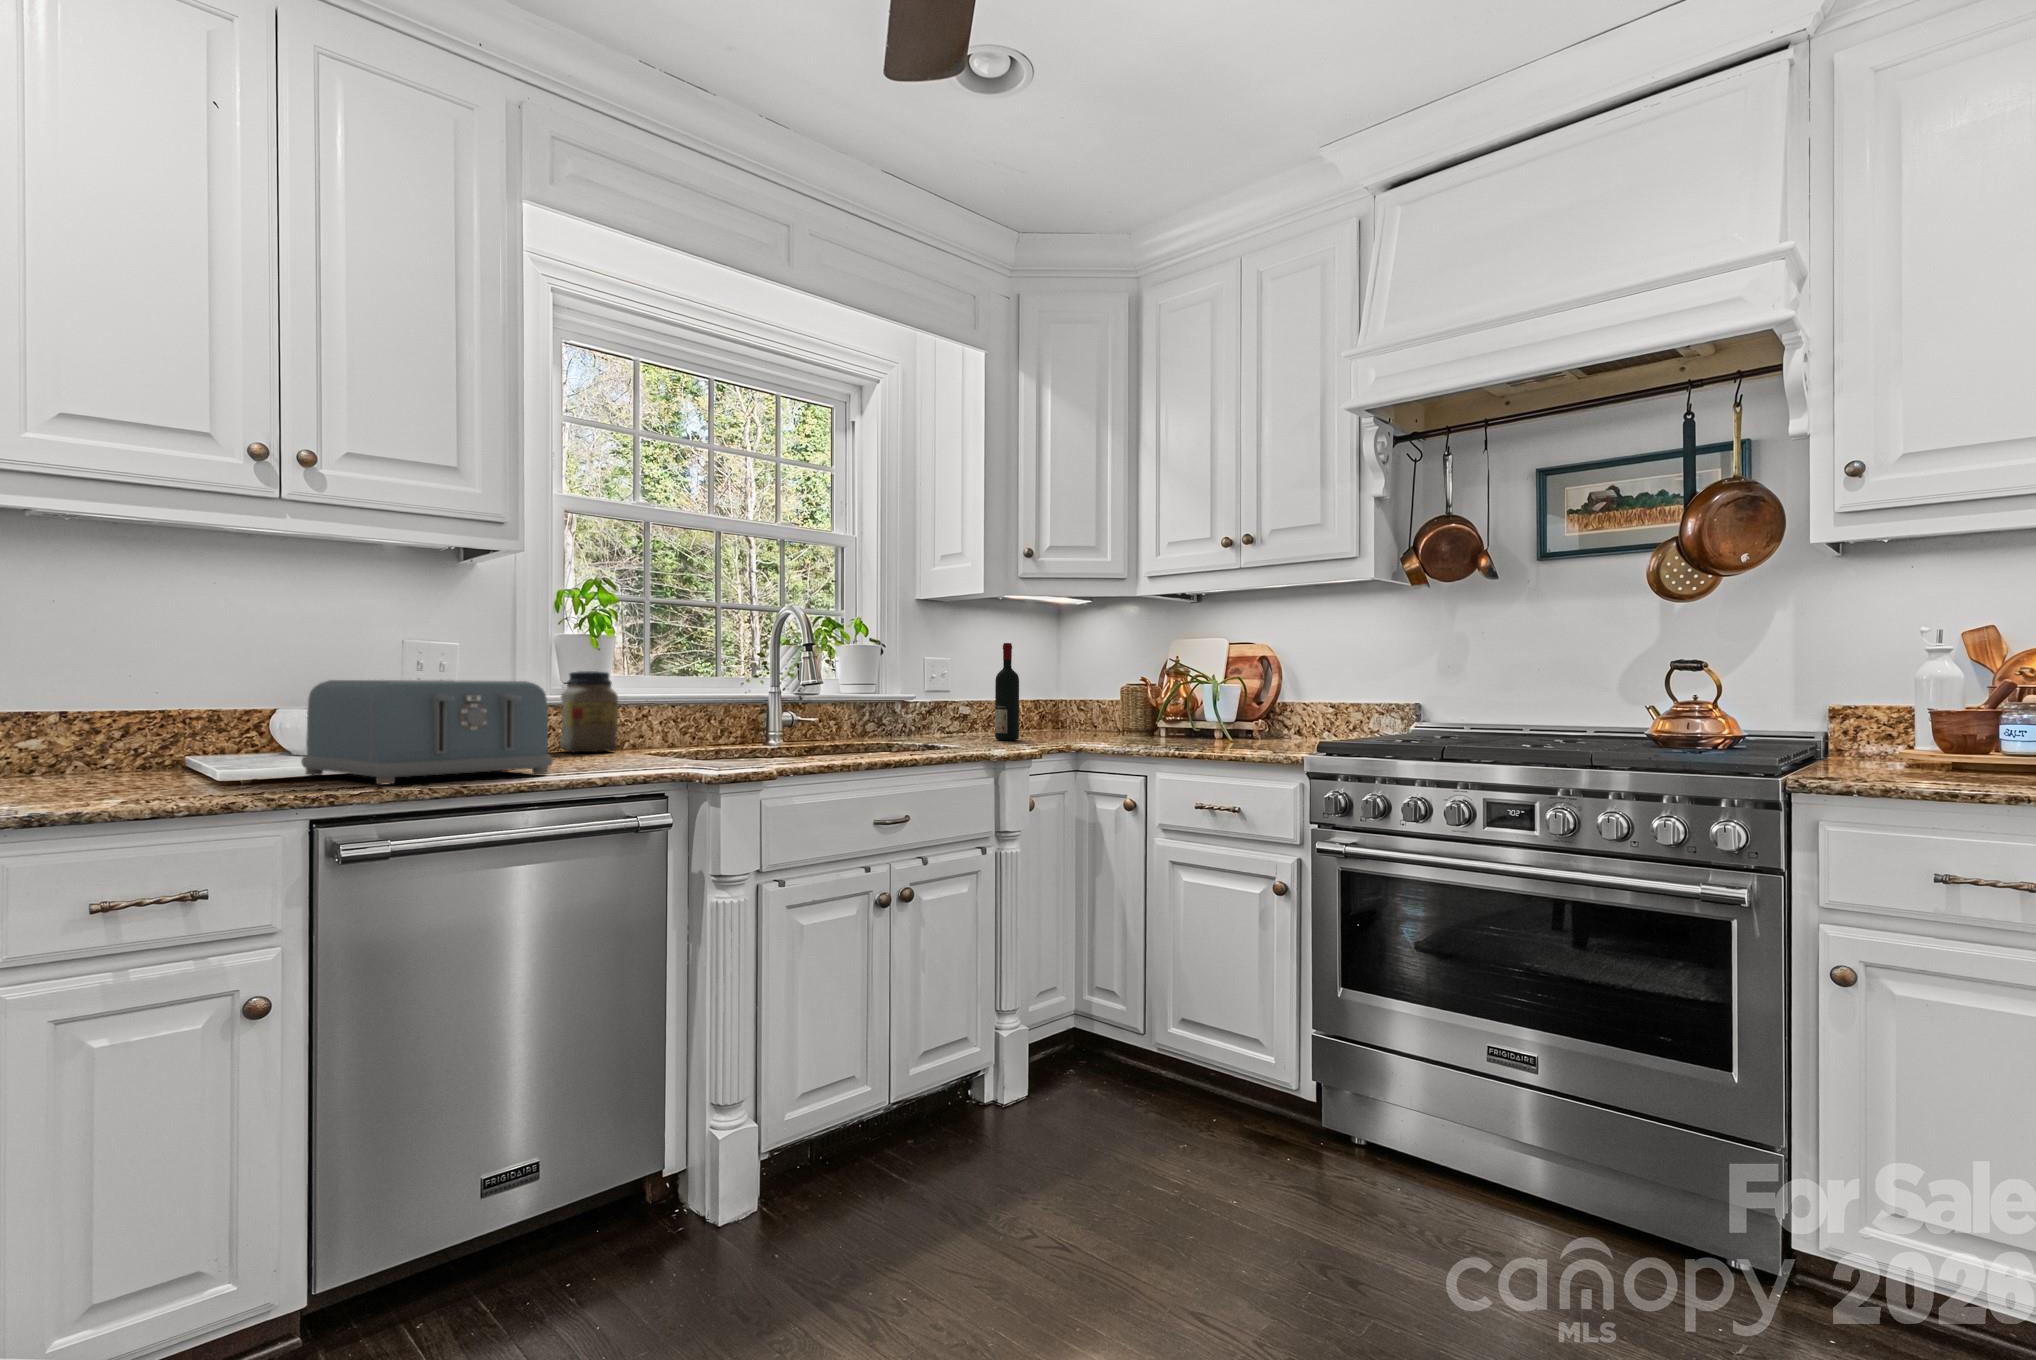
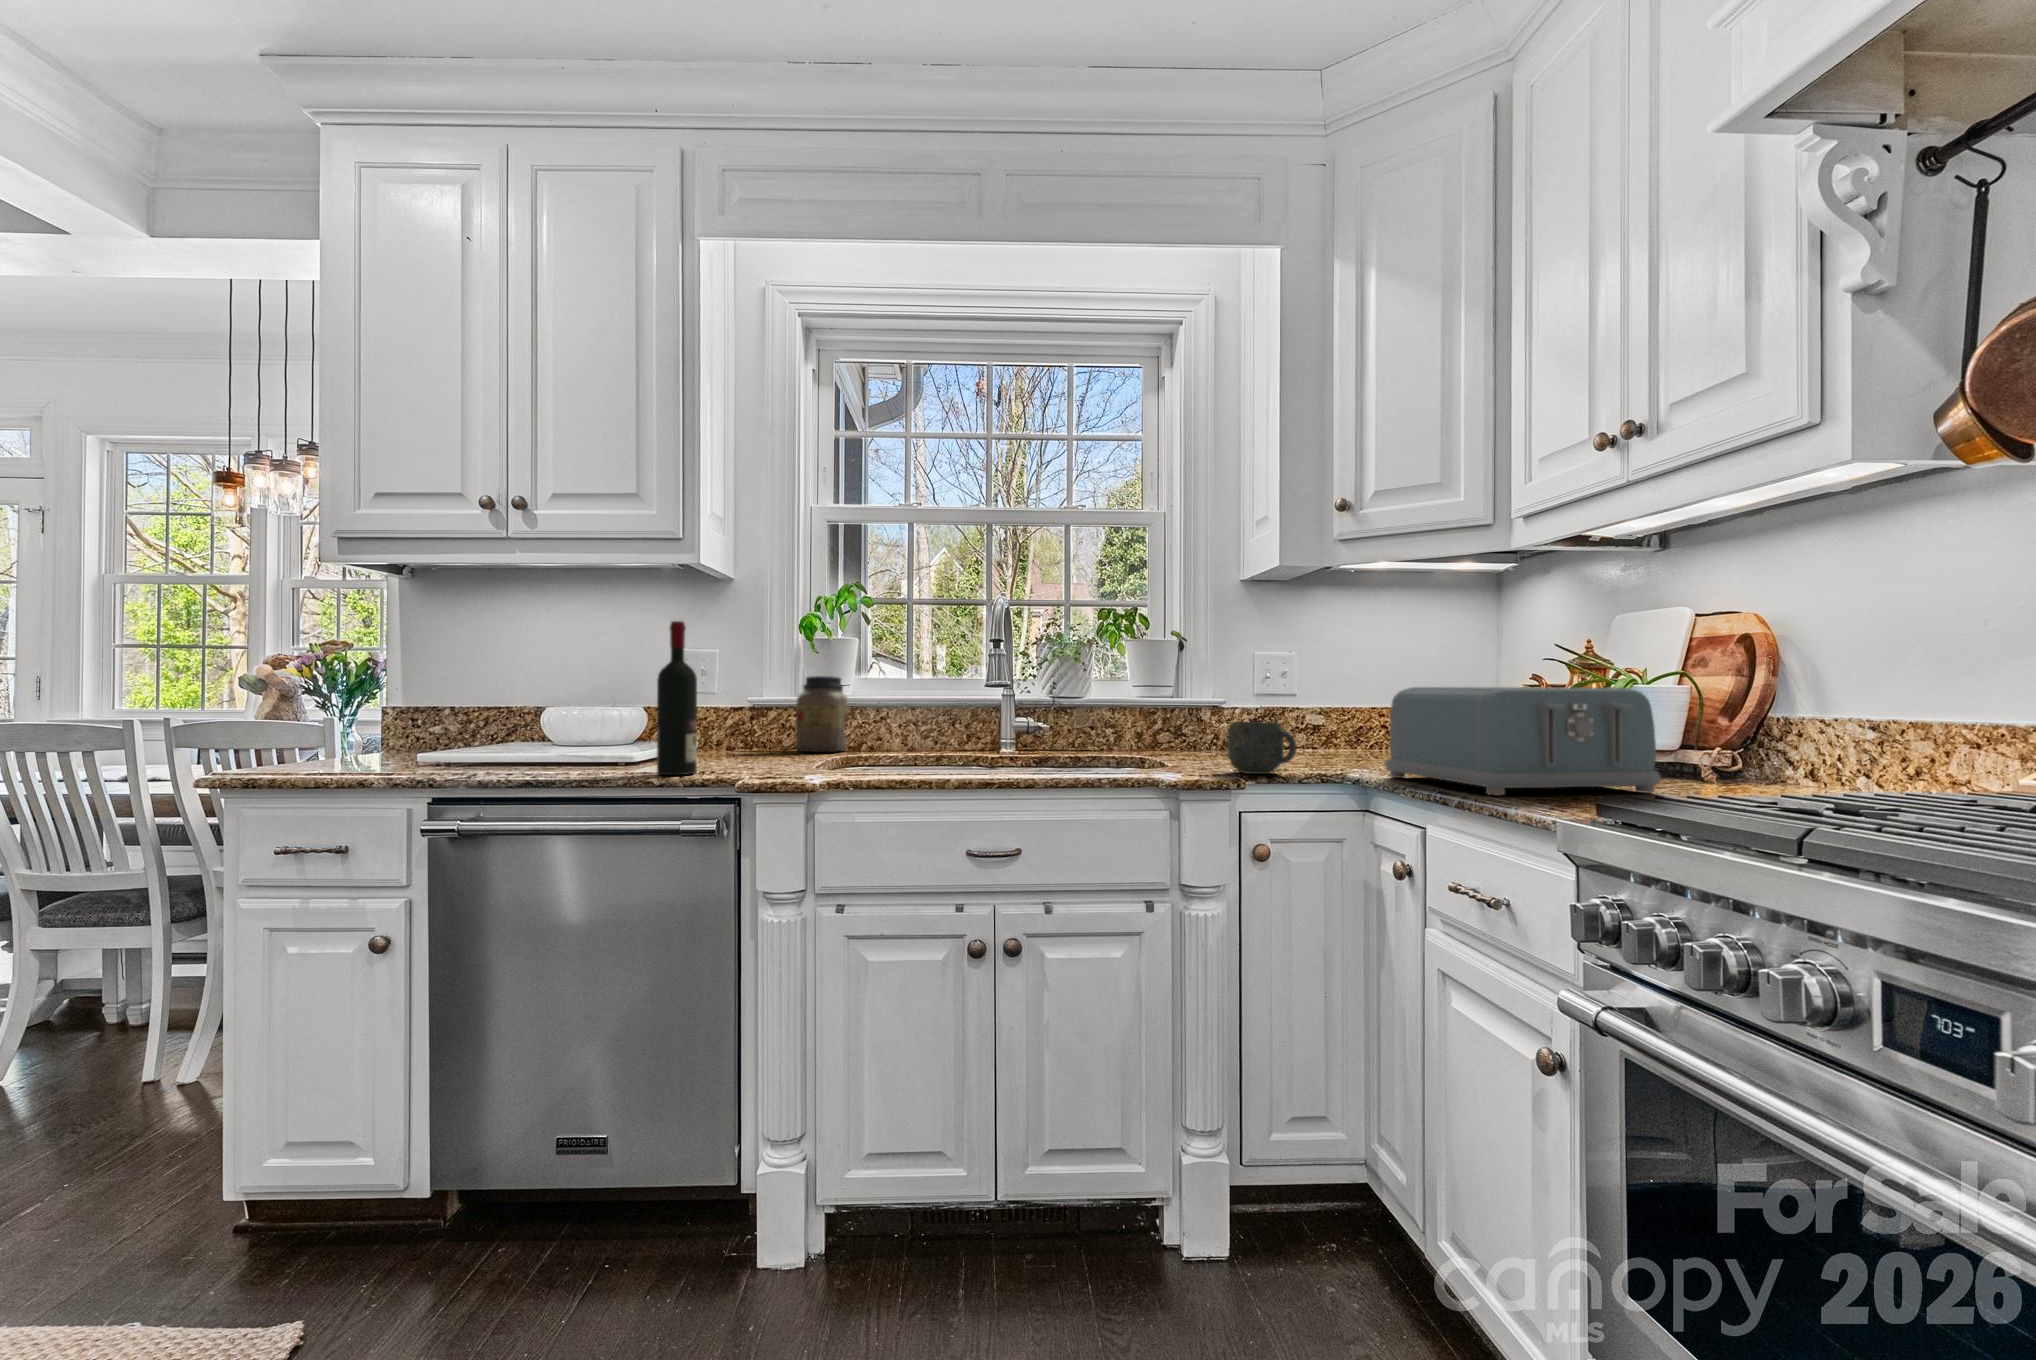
wine bottle: present [995,643,1019,740] -> present [657,621,697,775]
toaster: present [301,680,553,785] -> present [1385,687,1661,795]
mug: none [1013,710,1065,748] -> present [1227,722,1297,774]

